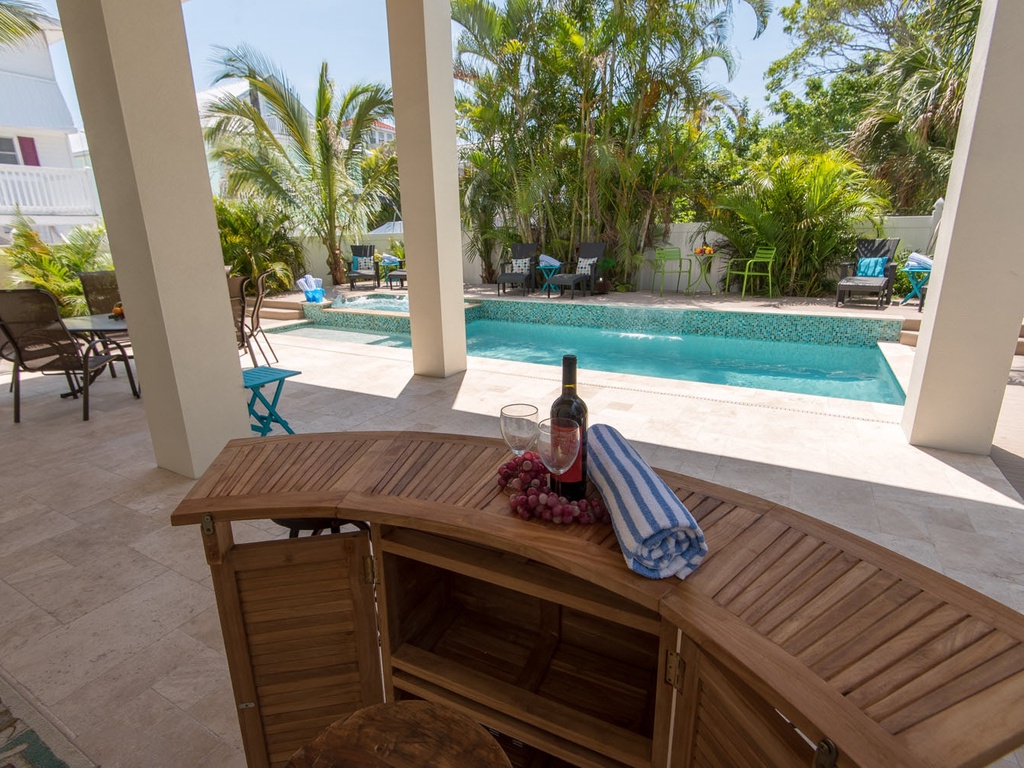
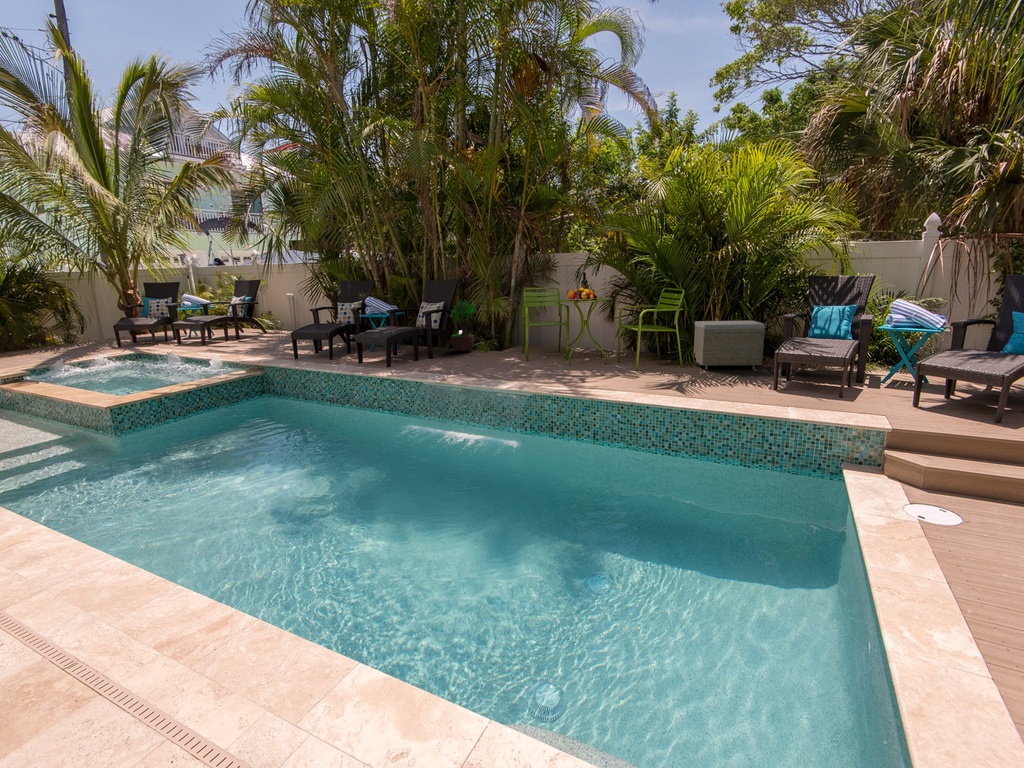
storage bench: none [774,269,826,301] -> present [694,321,765,369]

